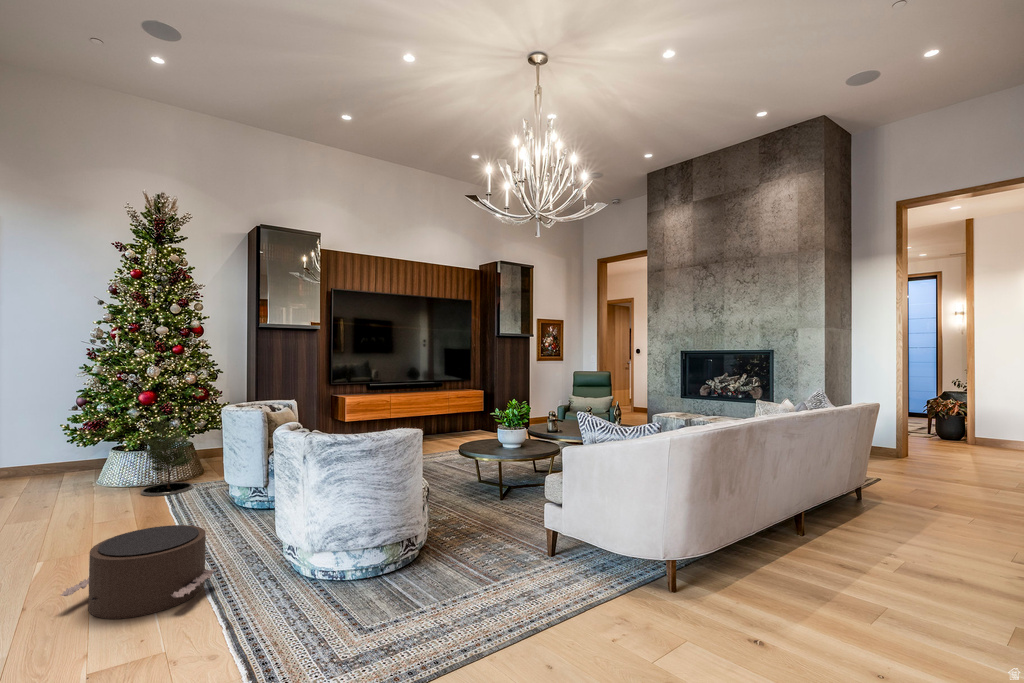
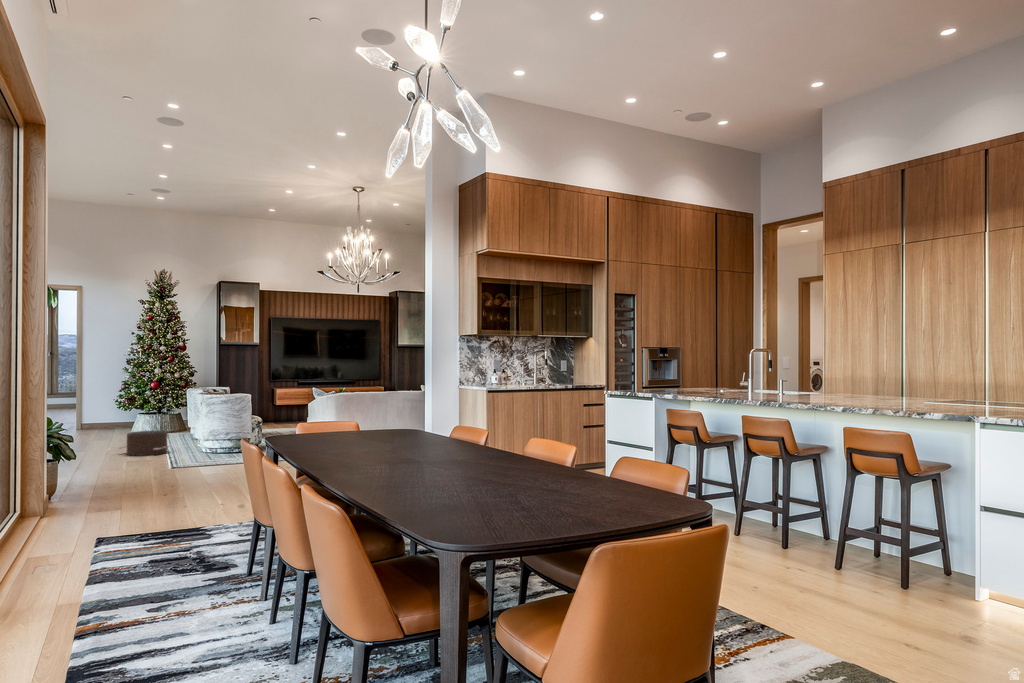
potted tree: present [141,414,193,496] -> none [151,392,179,435]

